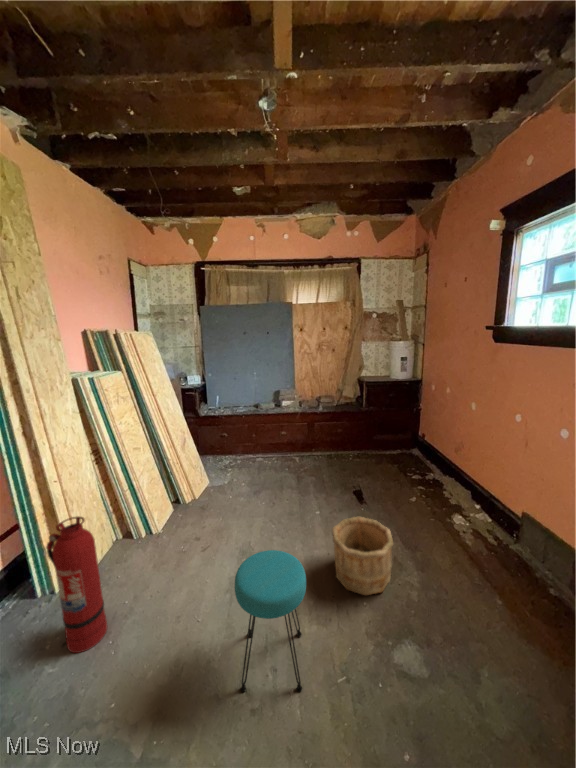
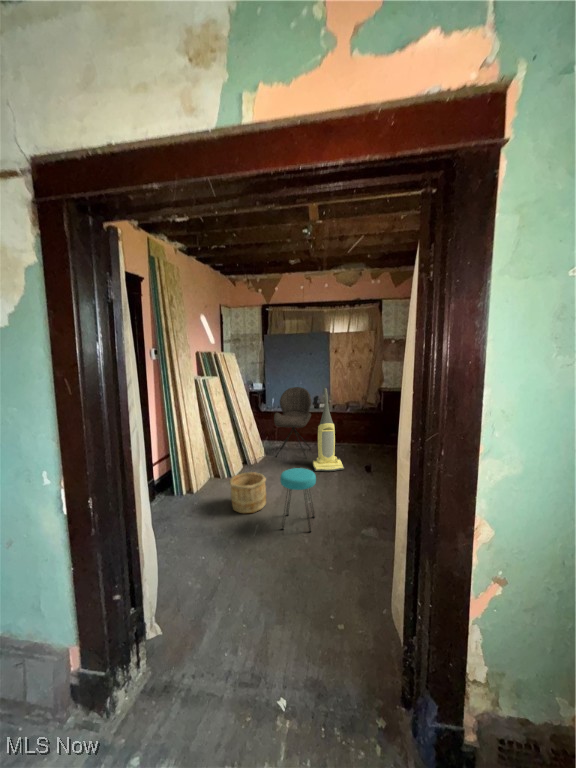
chair: none [218,380,272,483] -> present [274,387,311,458]
vacuum cleaner: none [279,384,325,508] -> present [313,388,344,471]
fire extinguisher: present [46,517,107,653] -> none [191,445,215,513]
wooden bucket: present [332,517,393,595] -> present [229,472,266,513]

